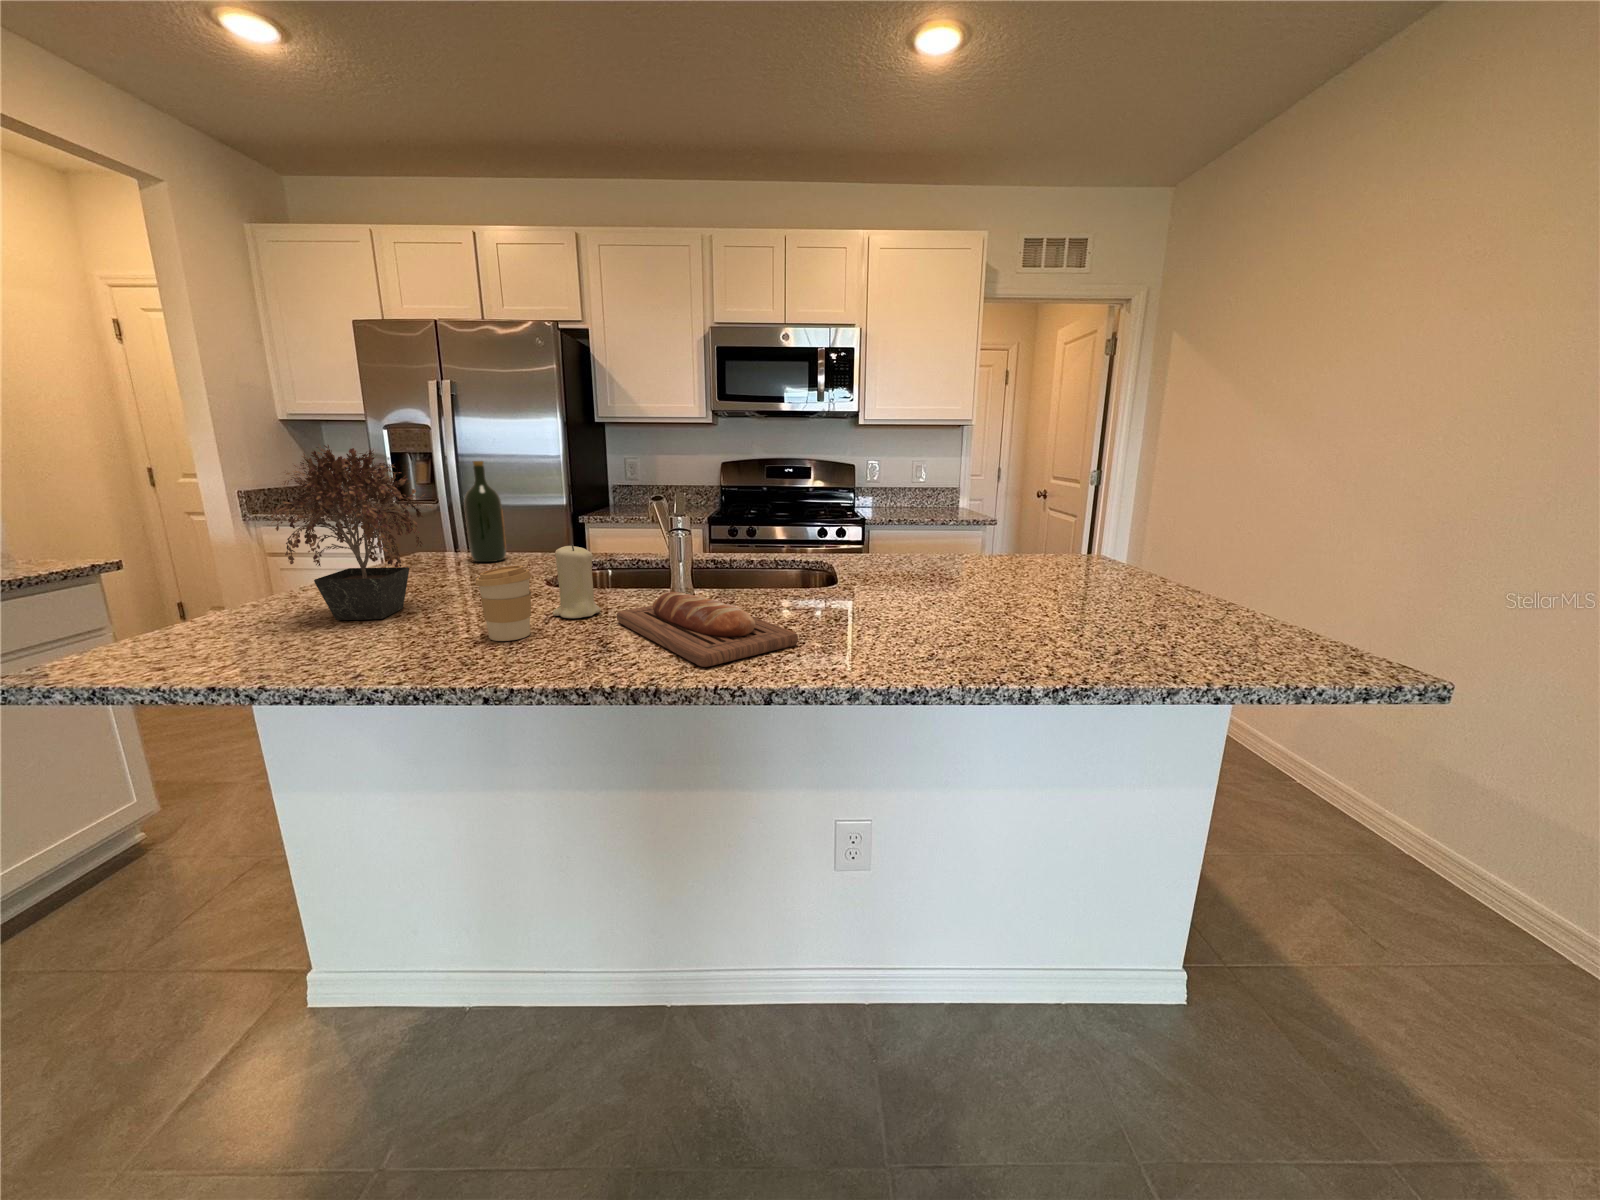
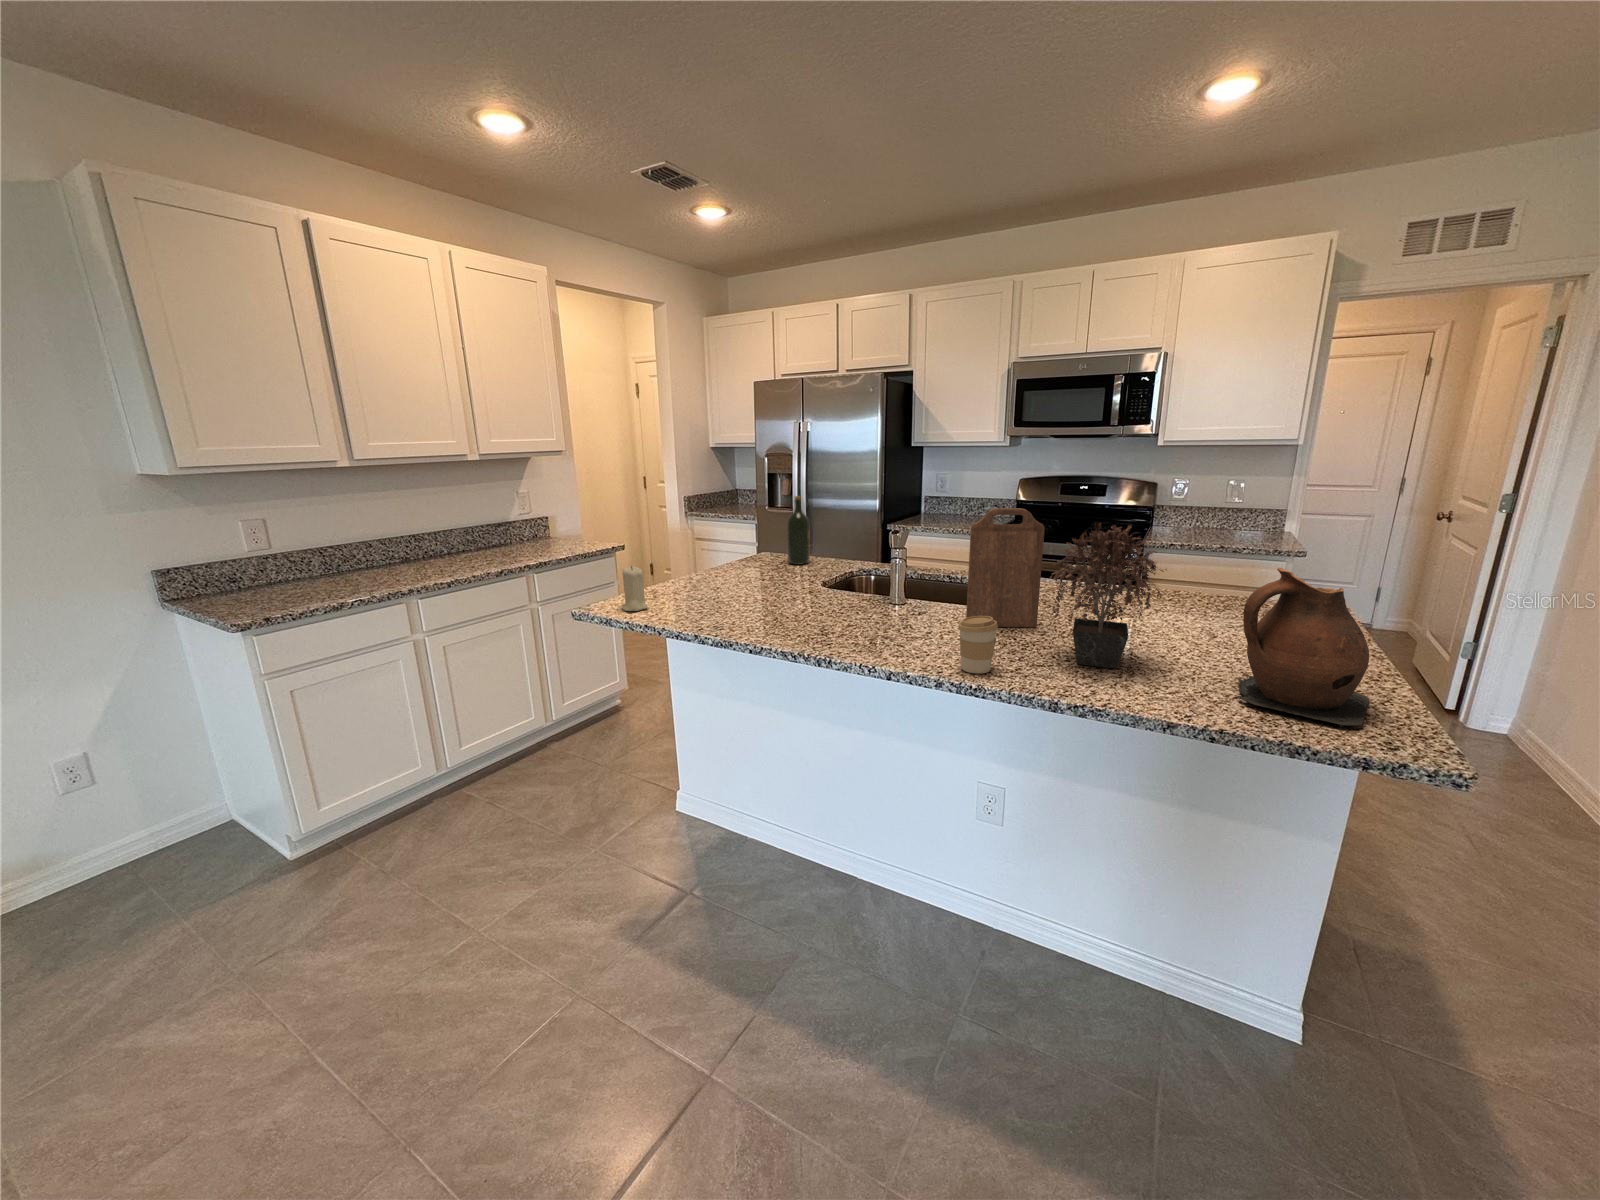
potted plant: present [271,445,432,620] -> present [1050,523,1167,669]
cutting board: none [802,445,888,610] -> present [966,508,1045,627]
ceramic pitcher: none [1141,487,1308,658] -> present [1237,568,1369,728]
candle: present [553,544,601,618] -> present [622,566,648,611]
coffee cup: present [476,565,531,641] -> present [958,616,998,673]
bread loaf: present [617,592,798,667] -> none [841,602,935,652]

